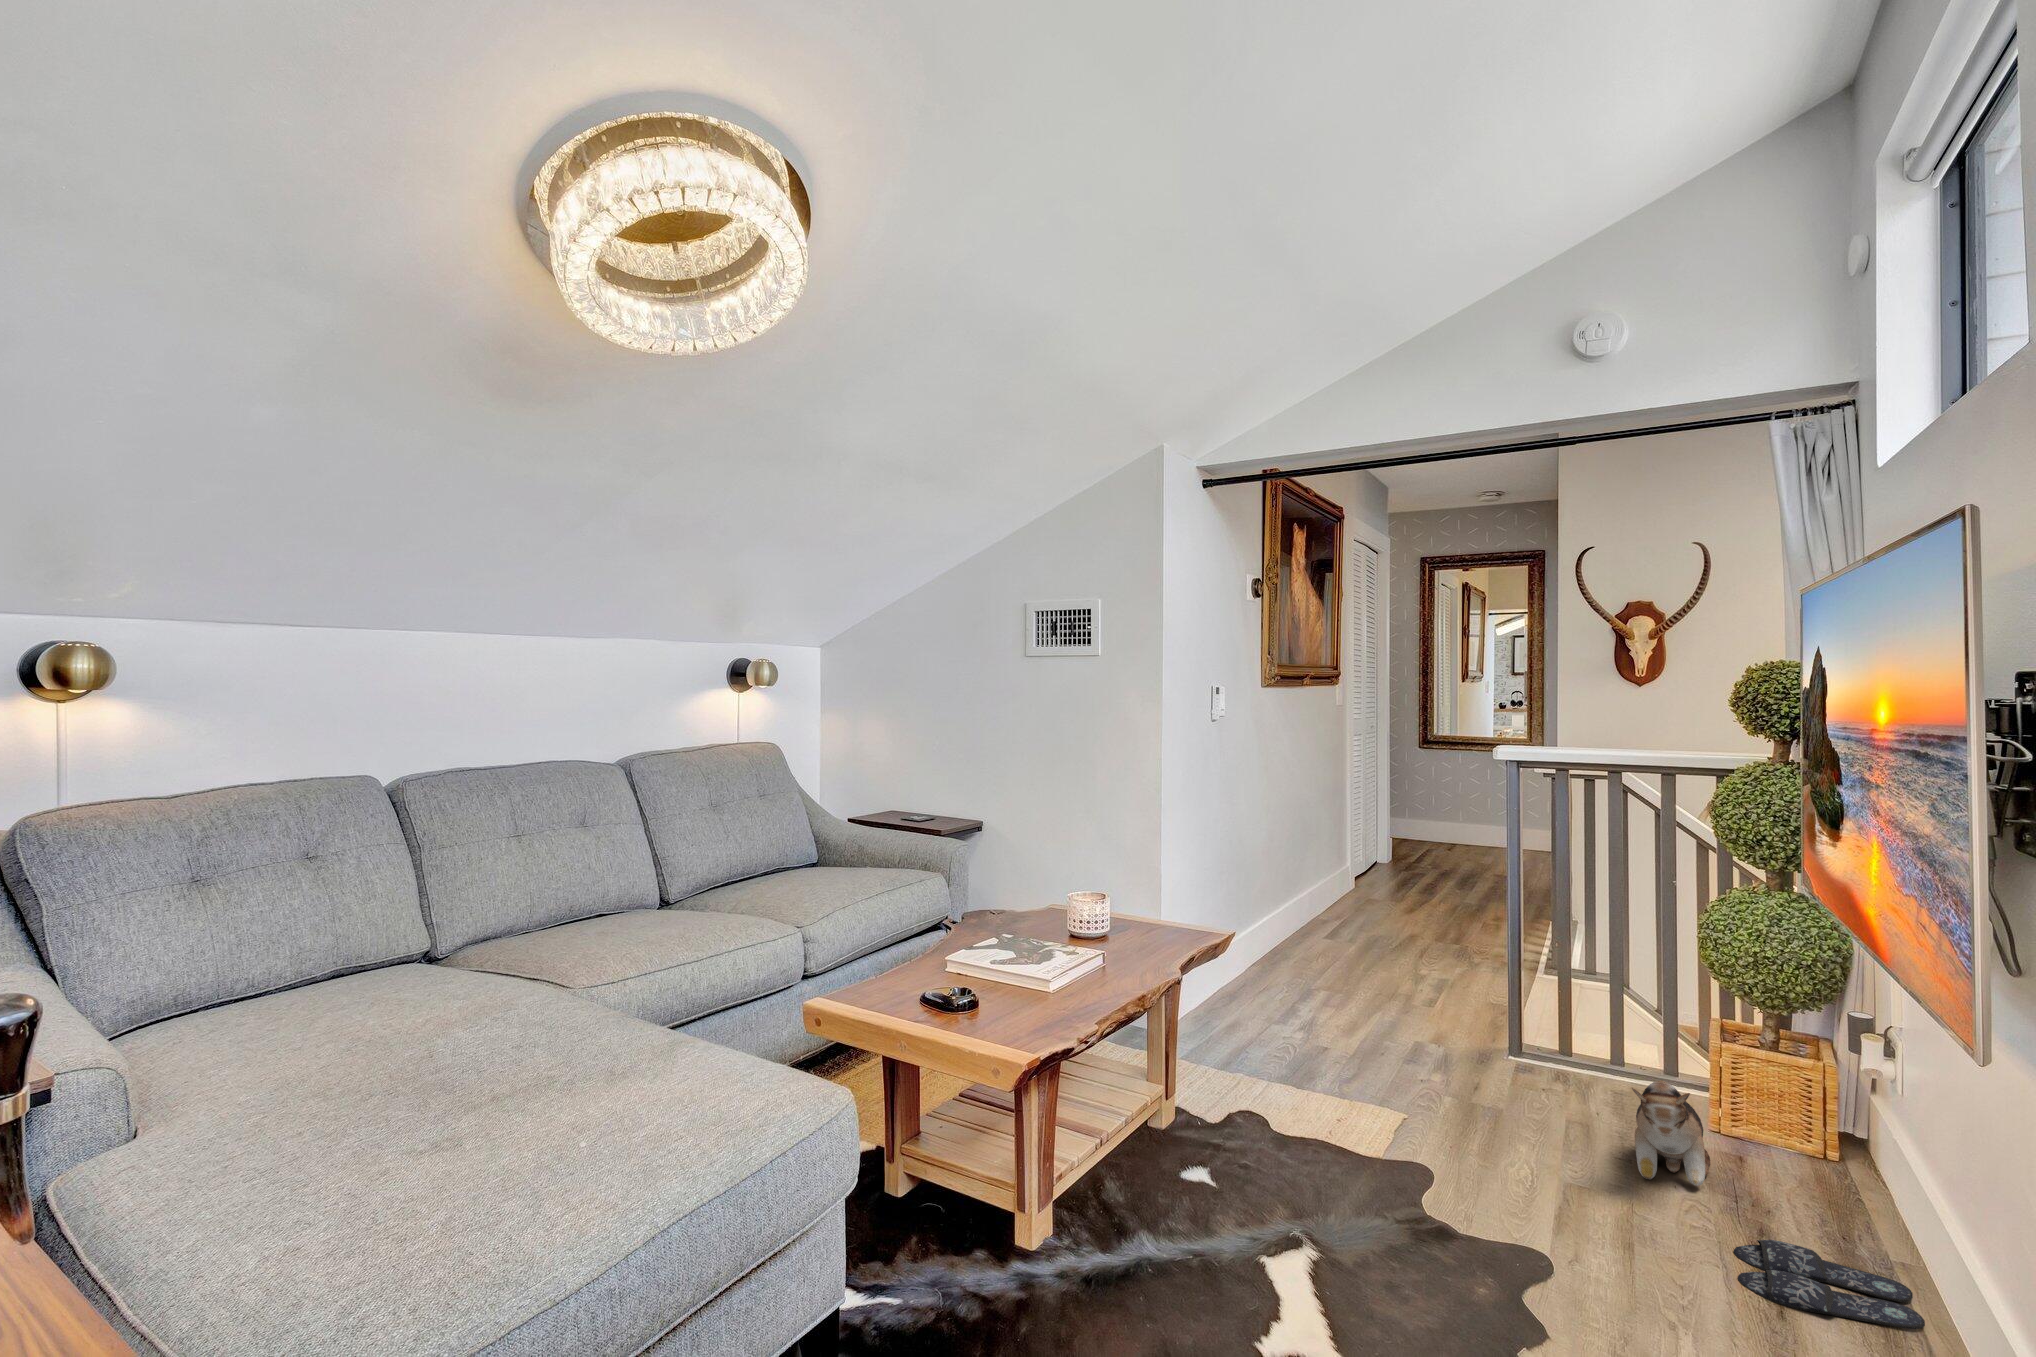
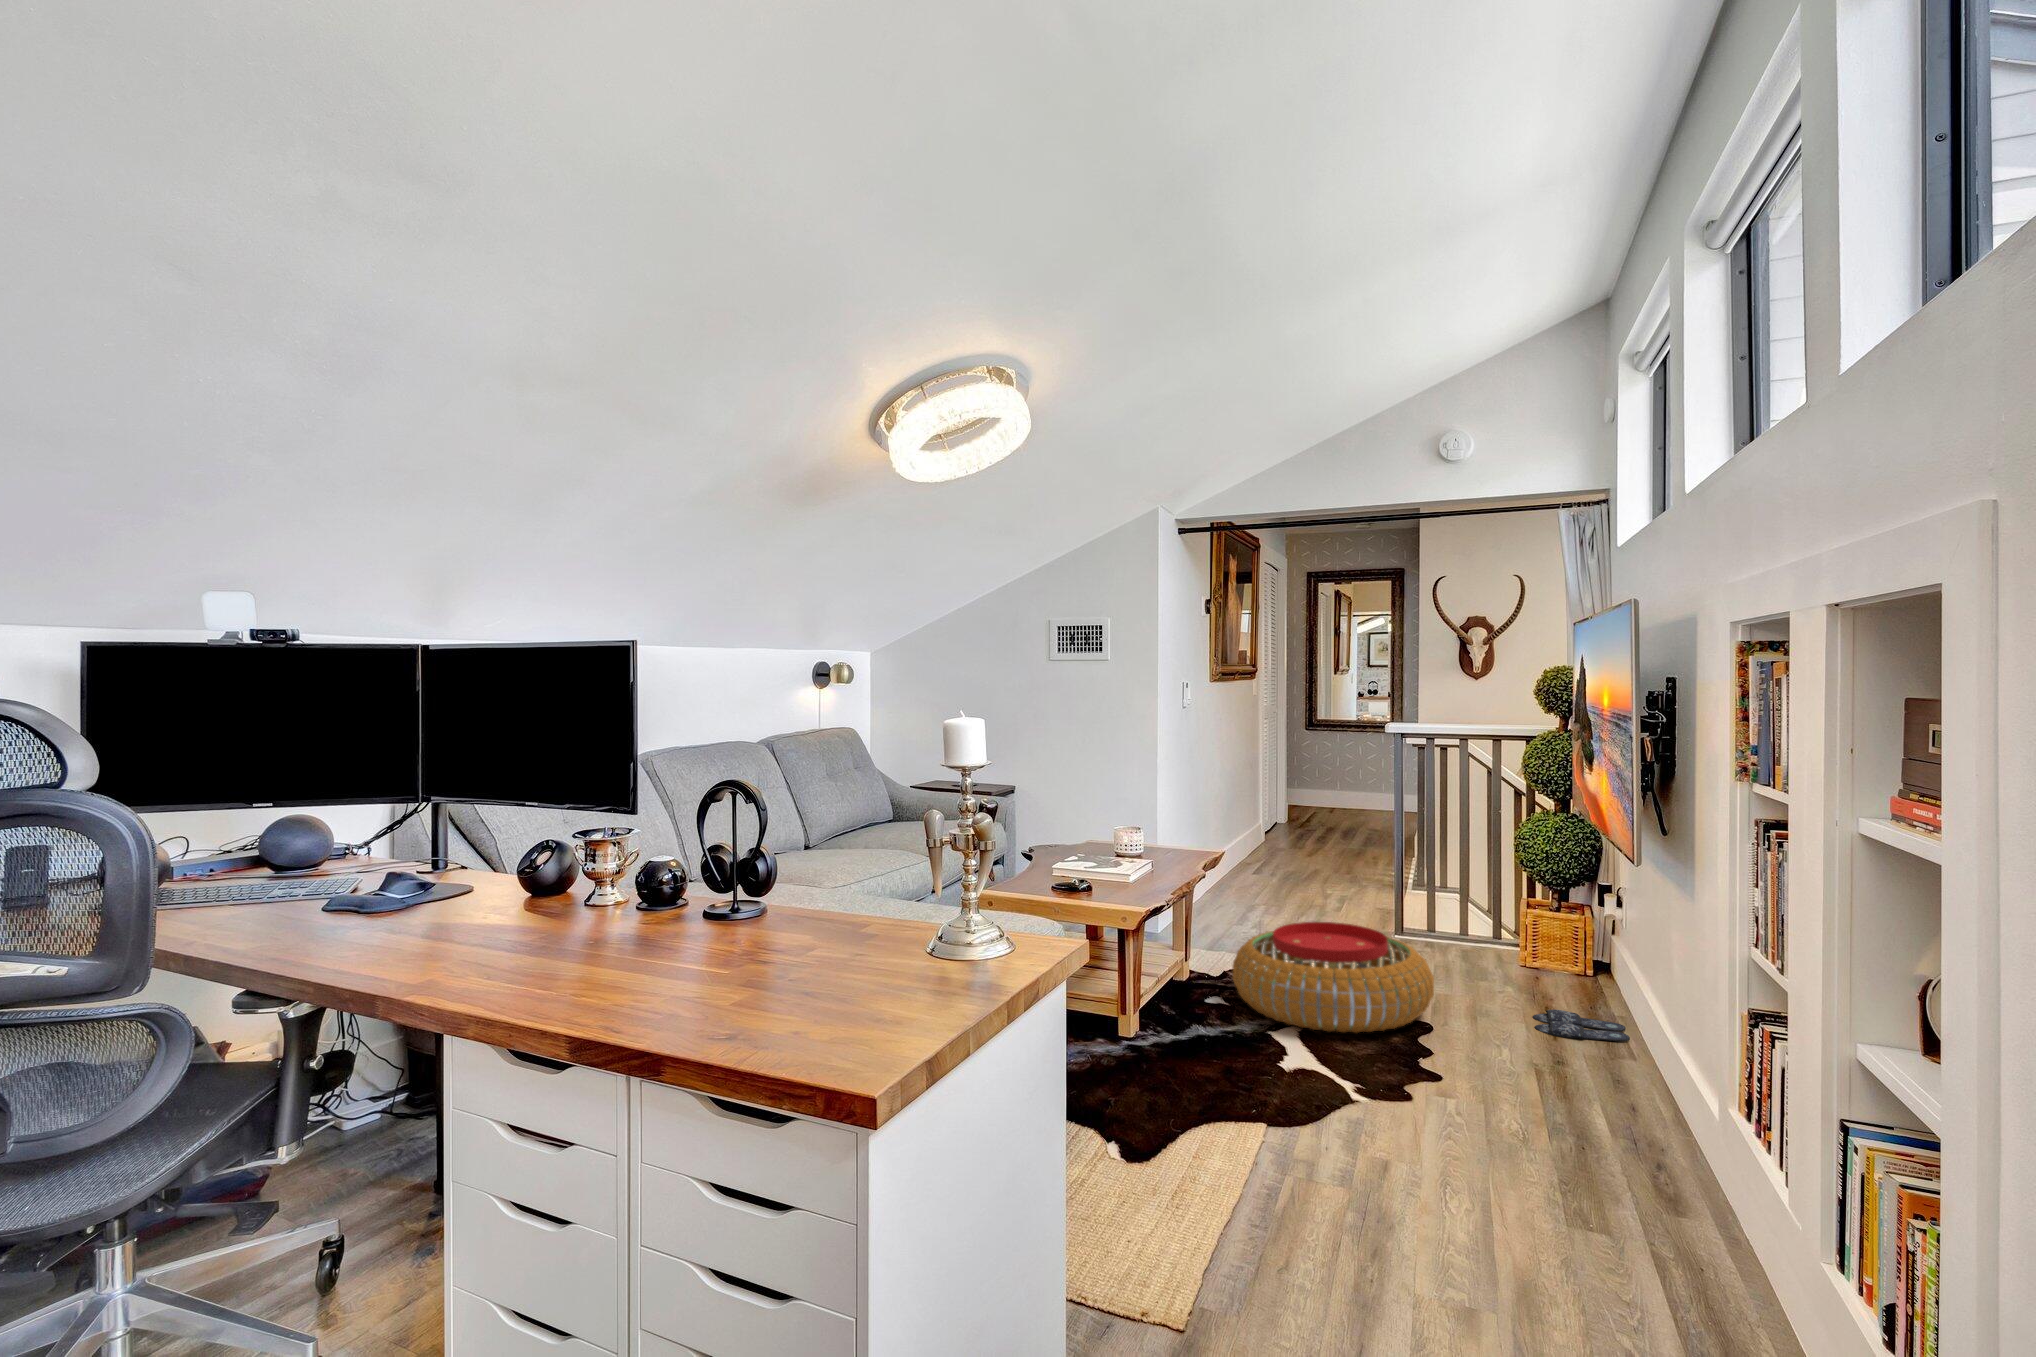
pouf: none [1224,1056,1556,1272] -> present [1232,922,1434,1033]
plush toy: present [1632,1080,1711,1186] -> none [1476,927,1521,990]

